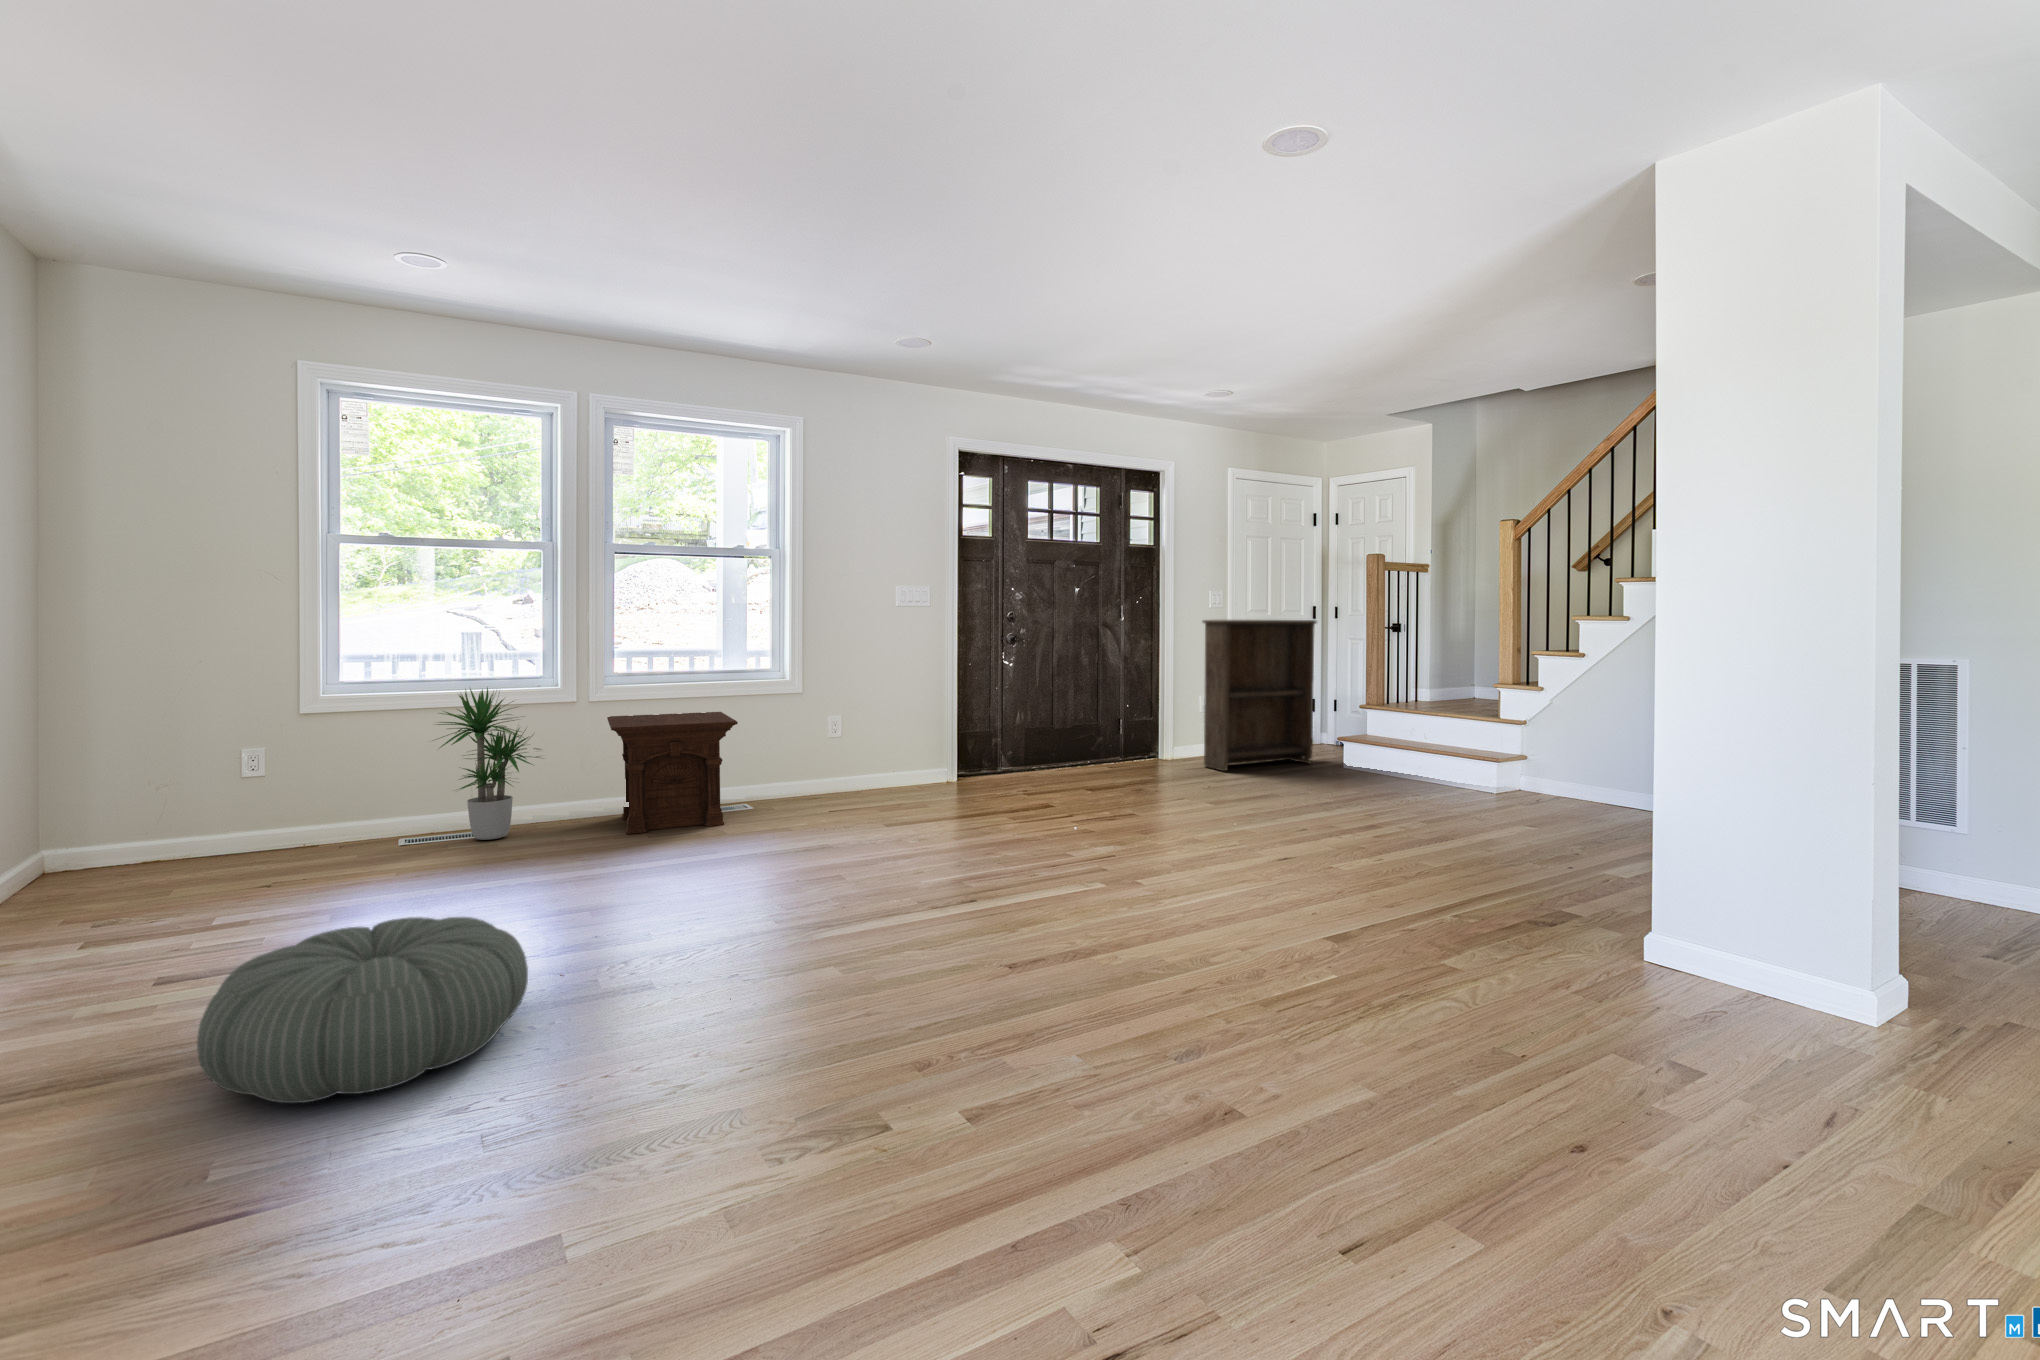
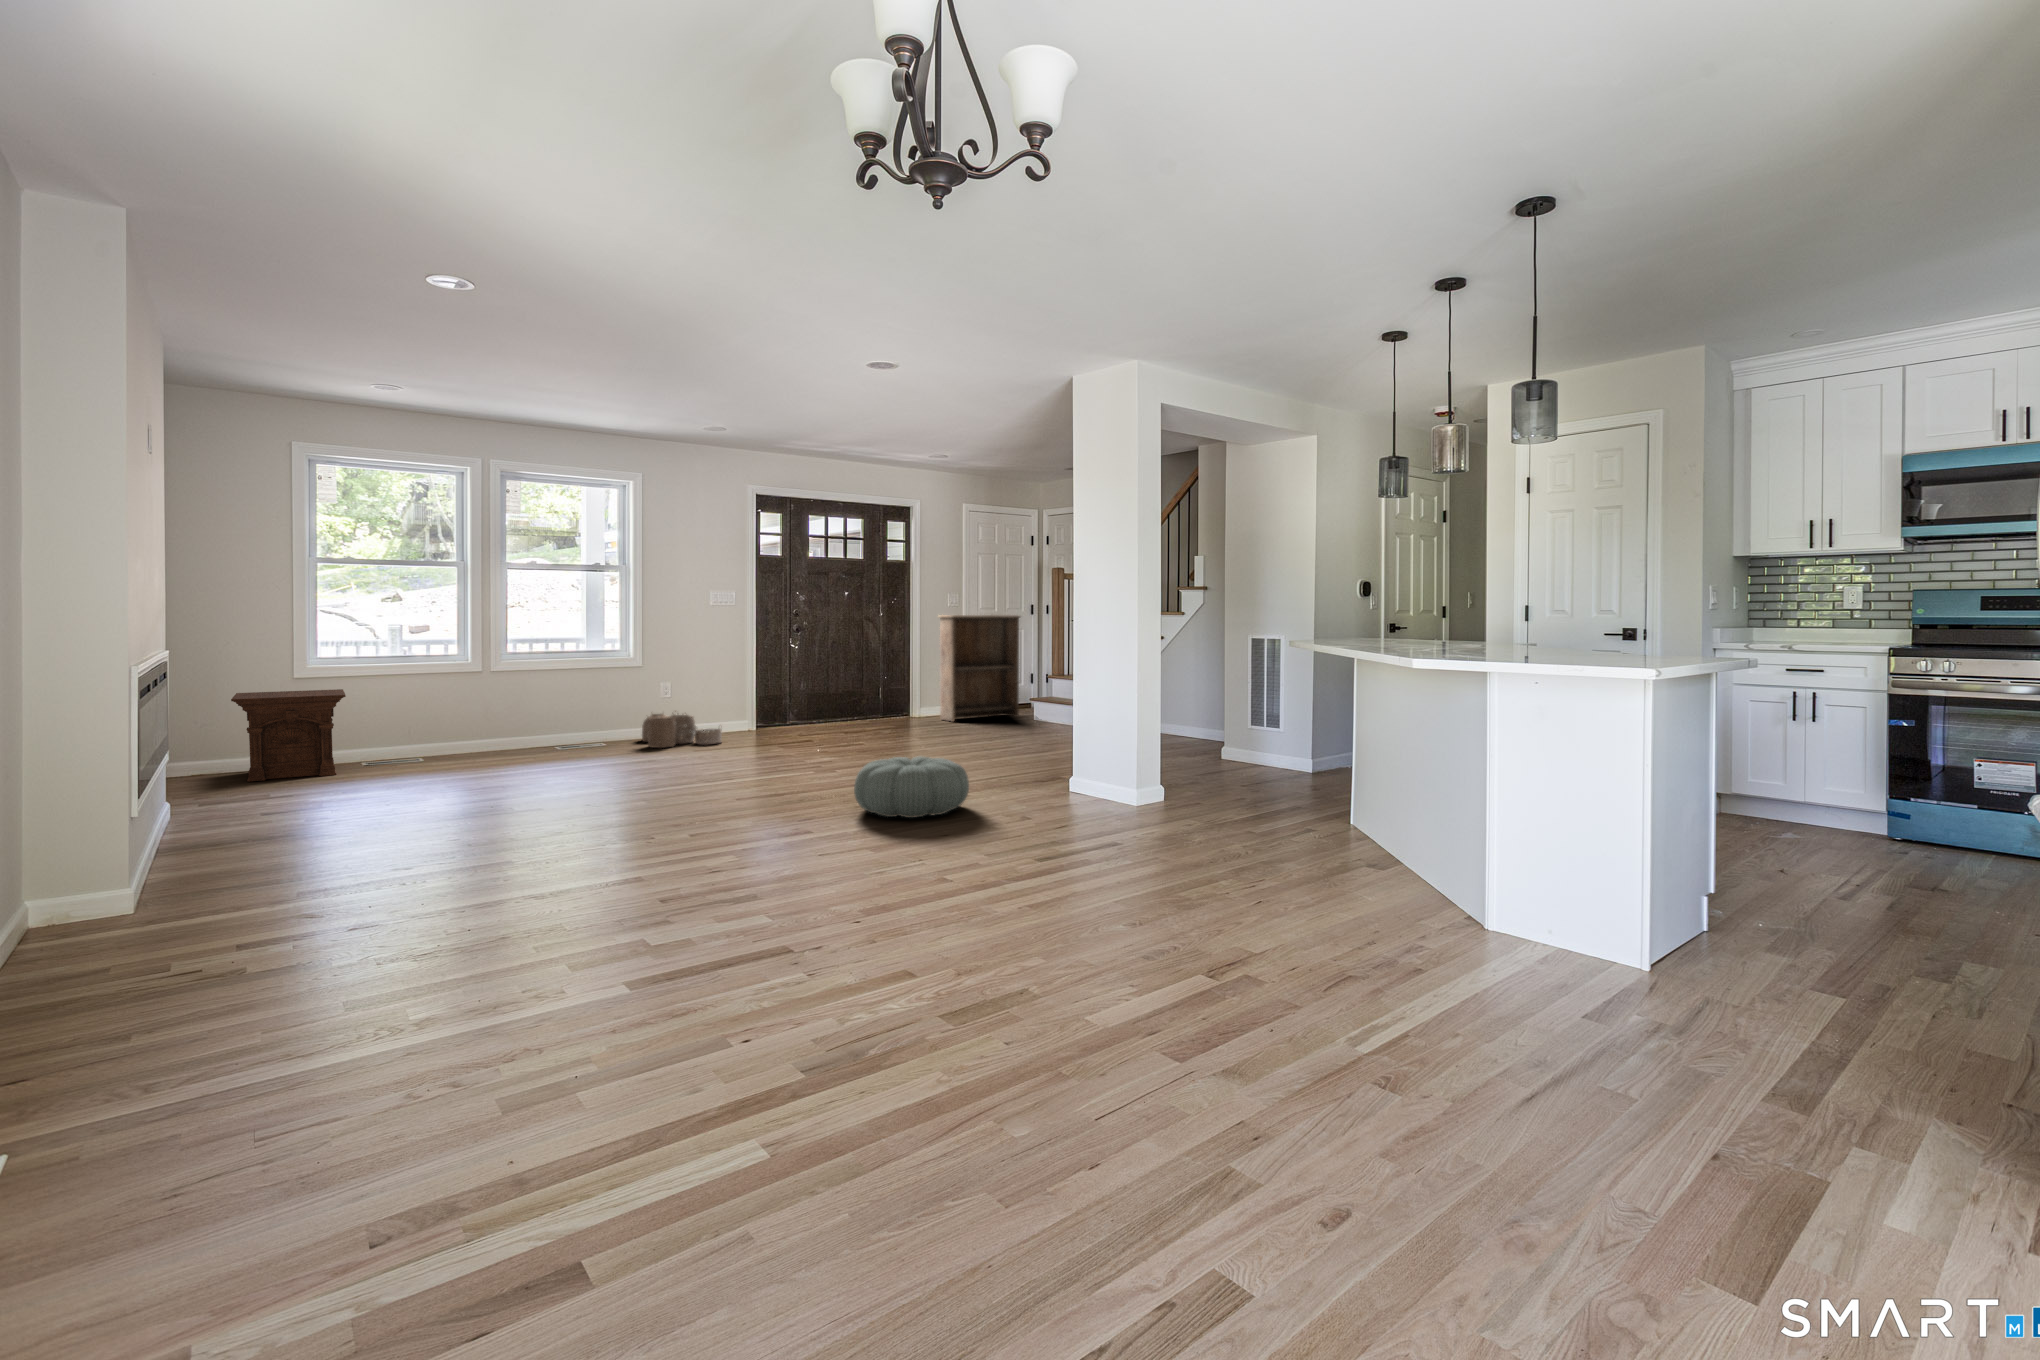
potted plant: present [435,687,541,840] -> none [388,660,469,762]
side table: present [607,712,738,834] -> present [231,689,346,782]
woven basket: none [799,757,909,817] -> present [642,711,722,748]
pouf: present [197,917,528,1103] -> present [854,756,969,818]

